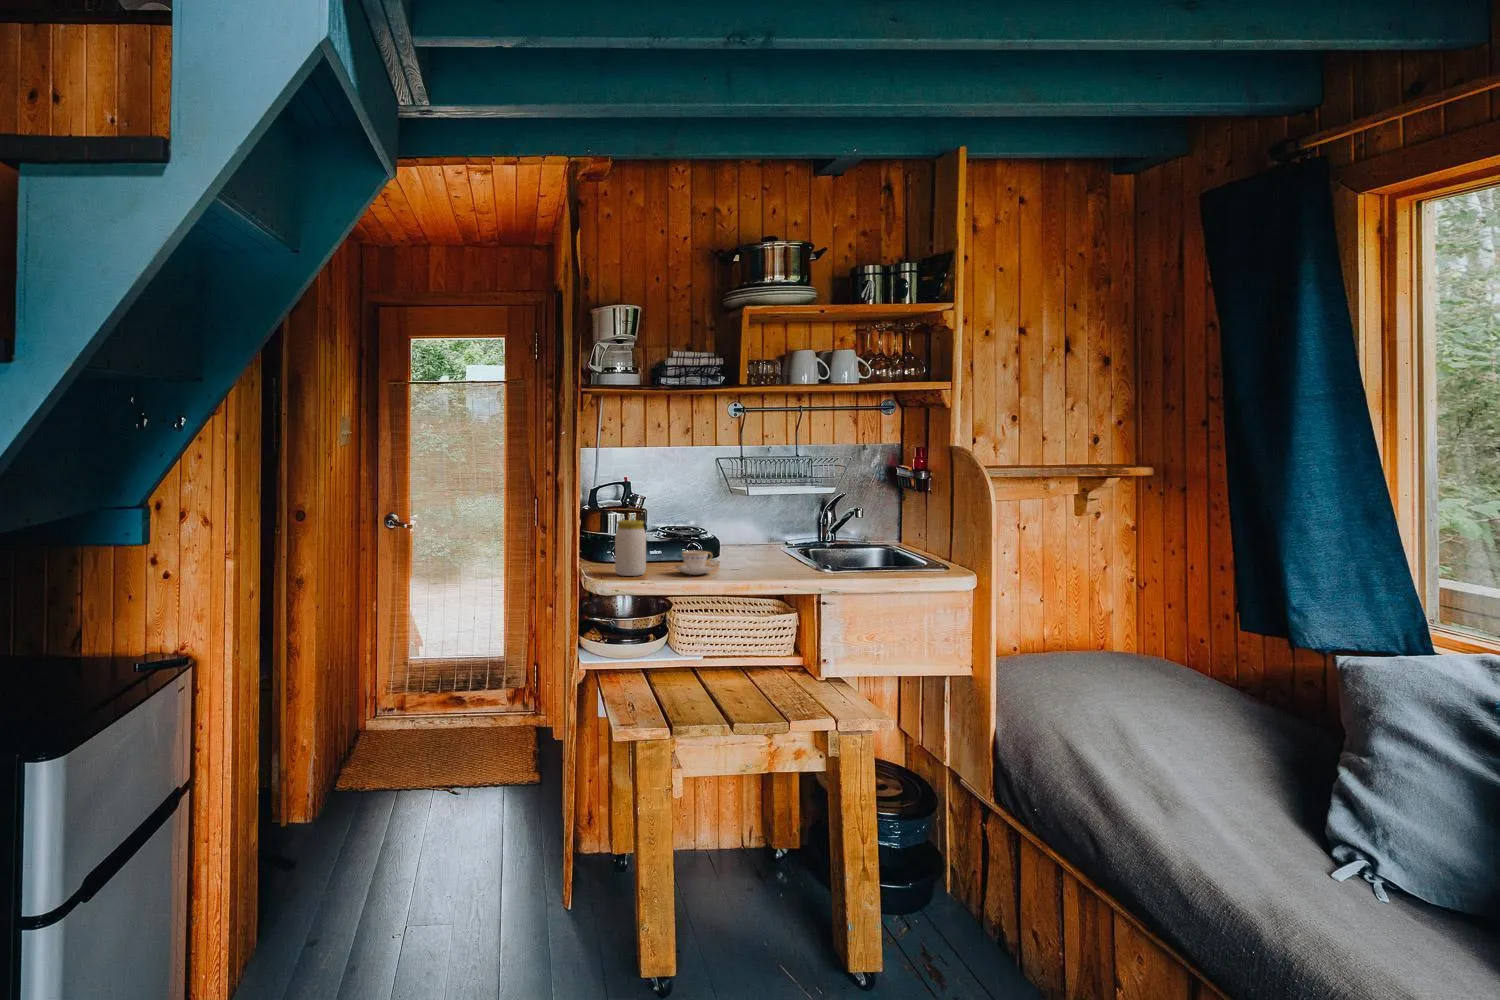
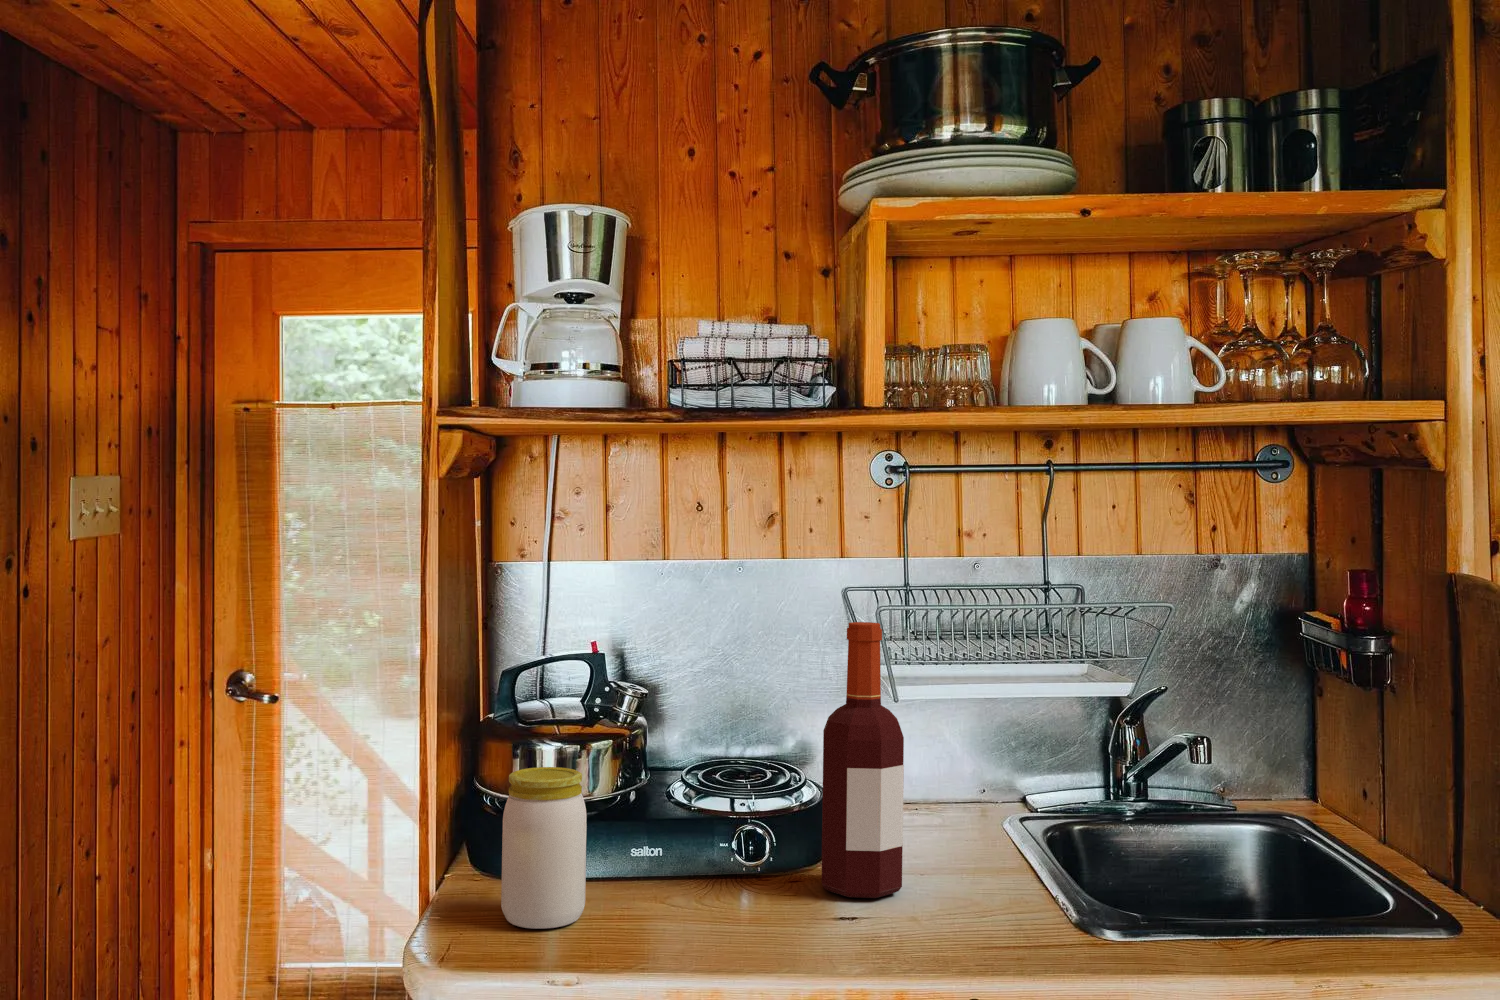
bottle: none [725,467,756,568] -> present [822,622,904,898]
teacup: present [675,551,715,575] -> none [657,856,774,934]

